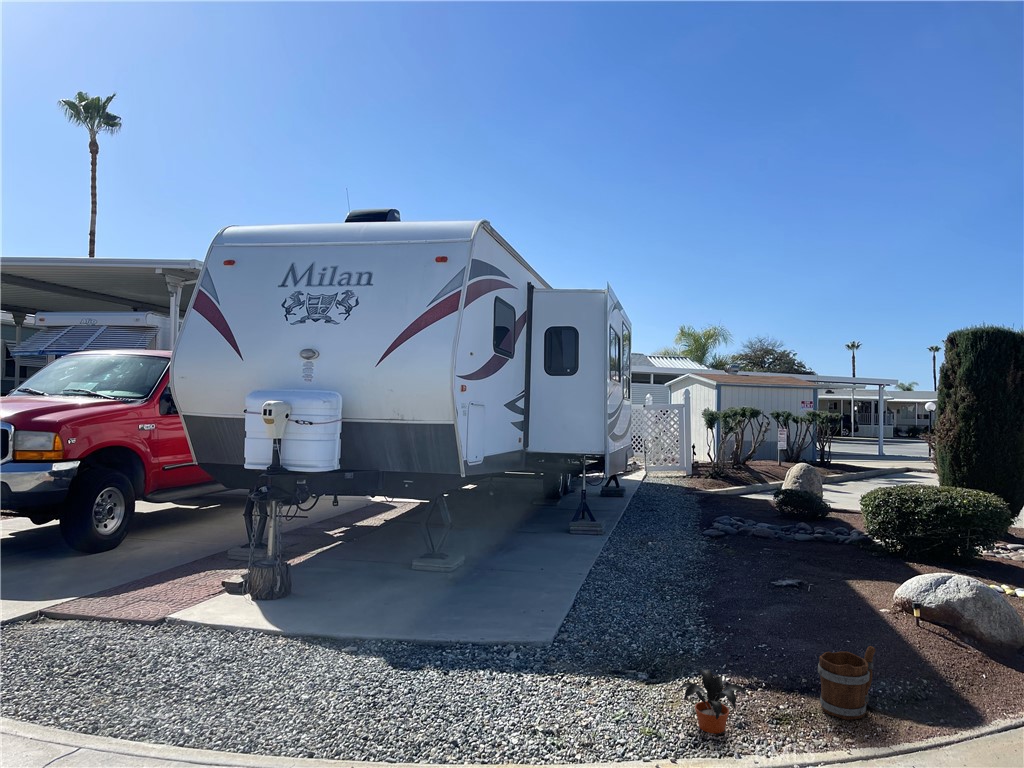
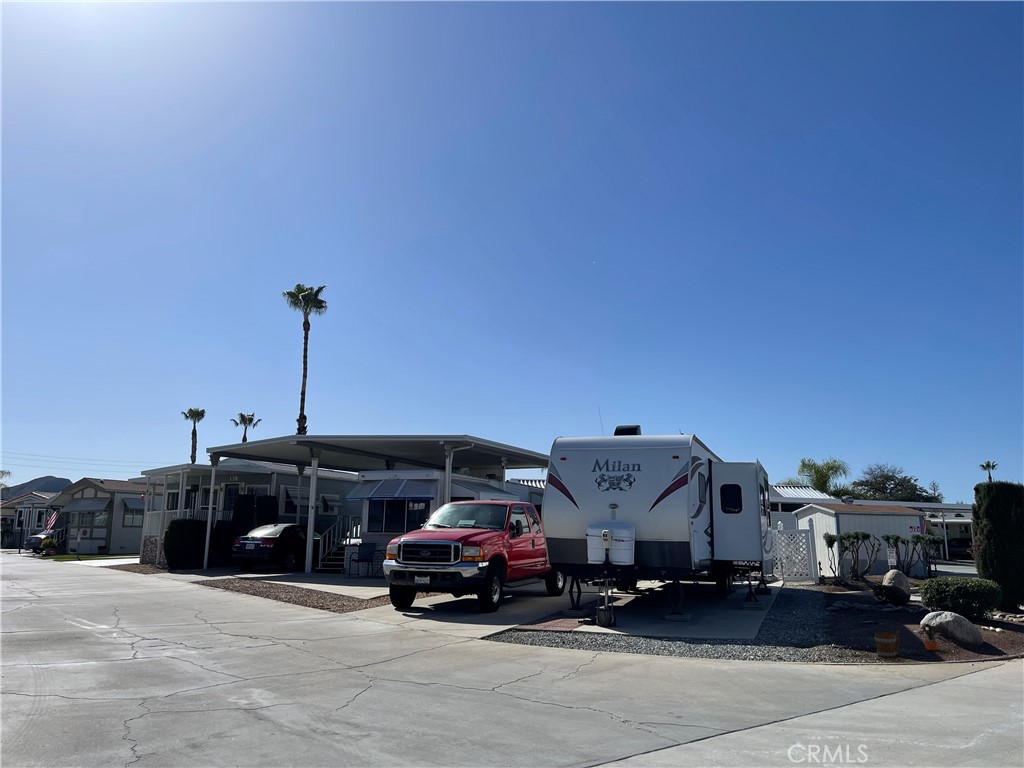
potted plant: present [678,669,745,733] -> present [918,629,941,650]

